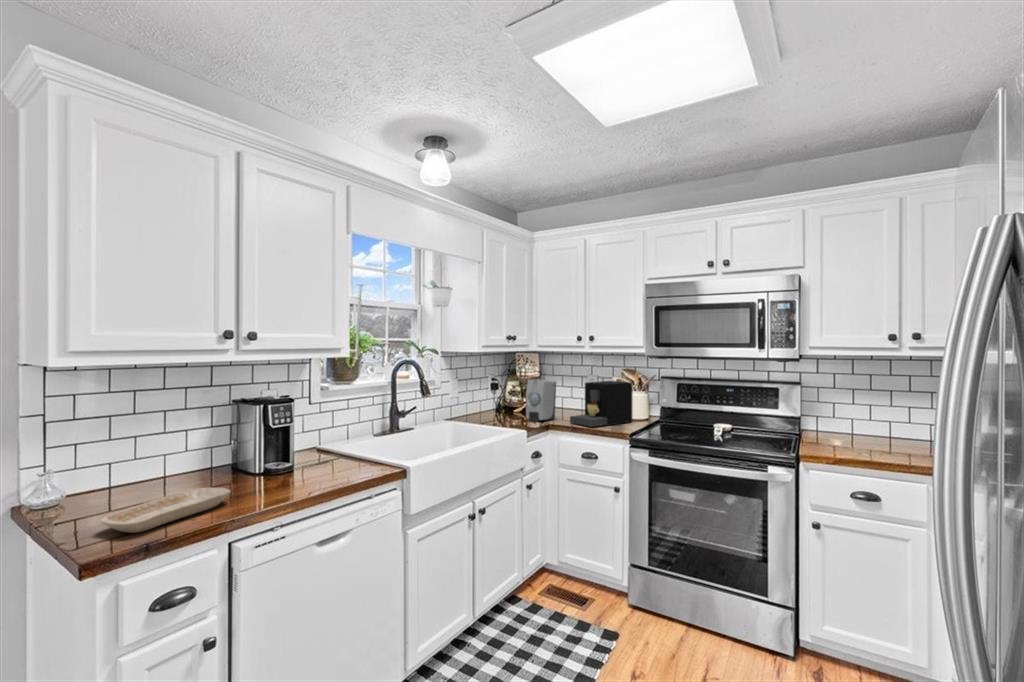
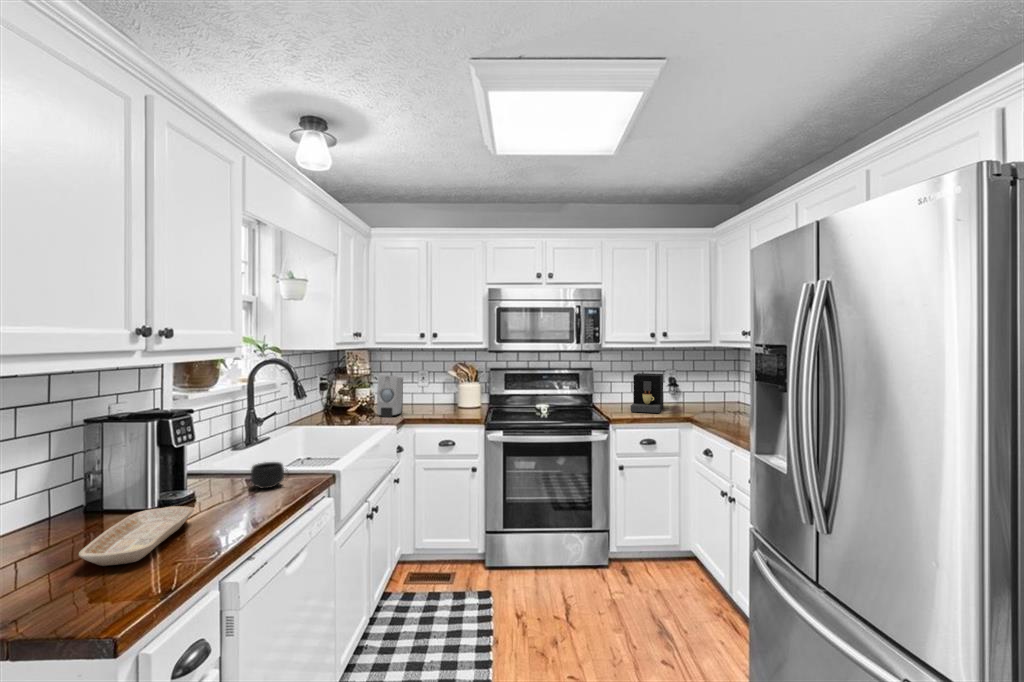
coffee maker: present [570,381,633,427] -> present [631,373,663,413]
mug: none [315,457,345,482] -> present [251,462,284,489]

